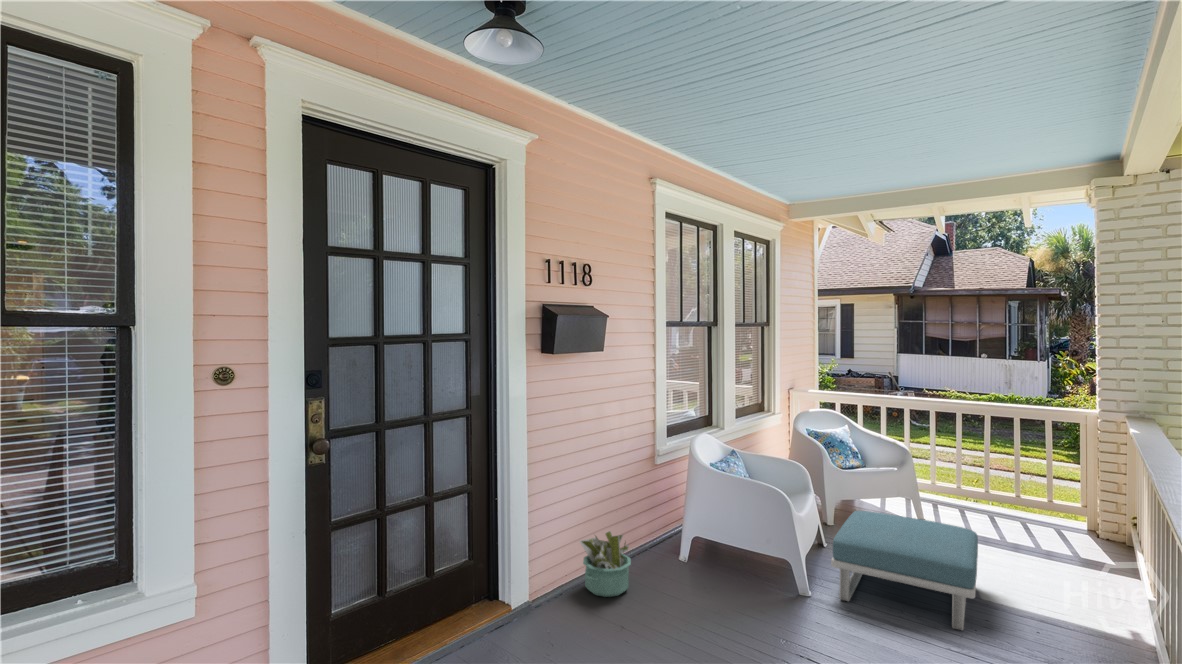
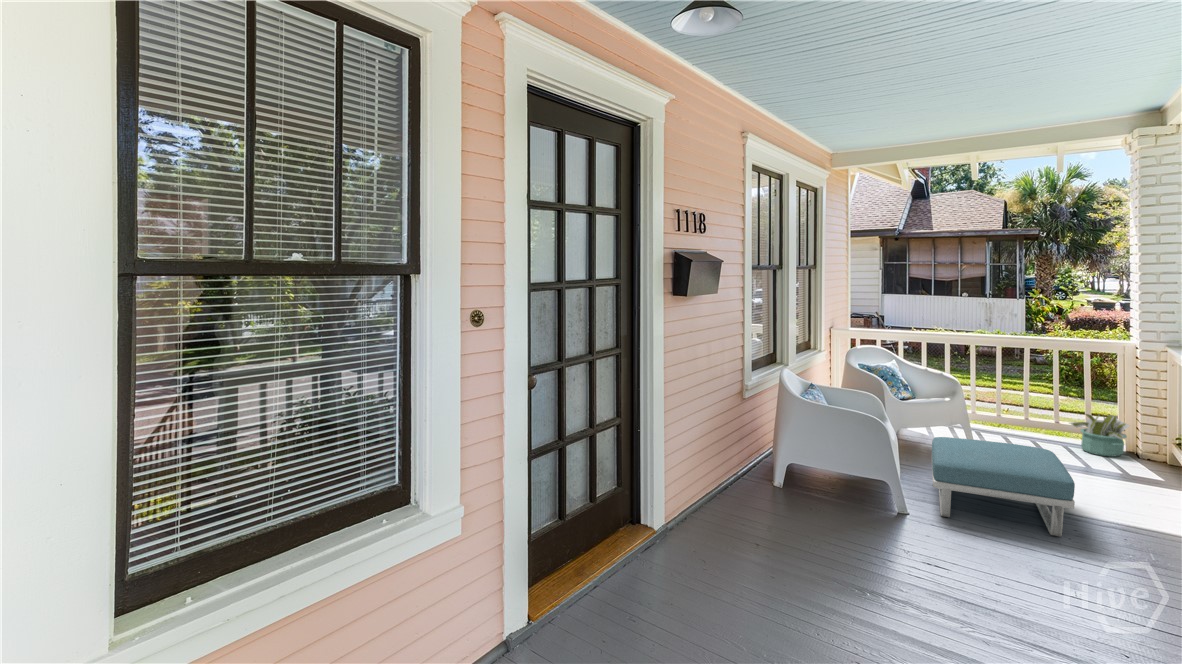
decorative plant: present [580,531,631,597] -> present [1070,414,1130,457]

